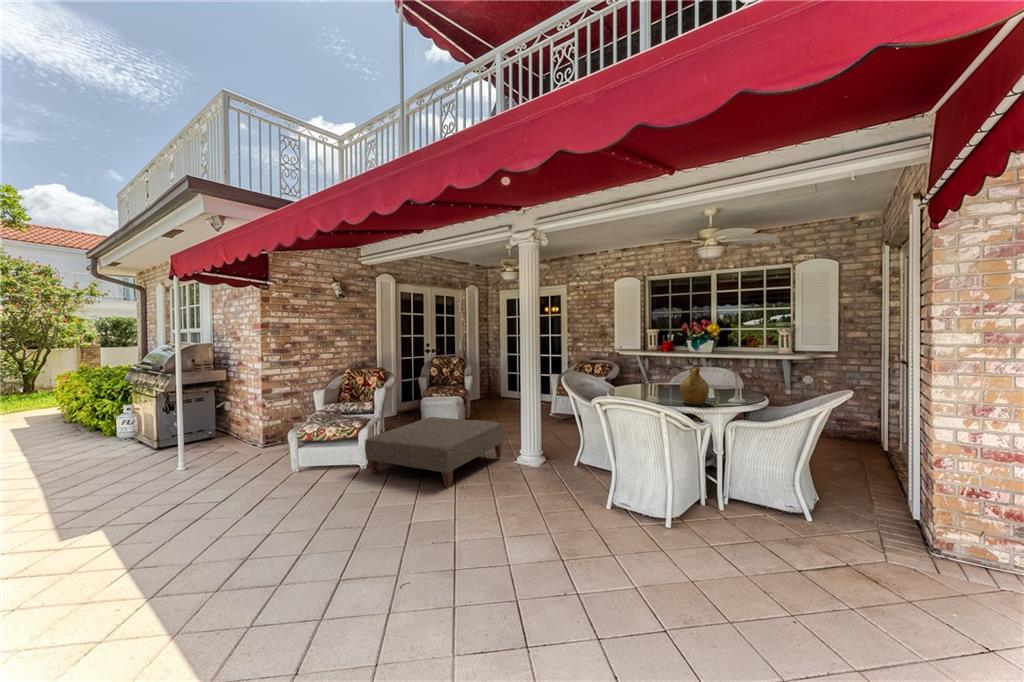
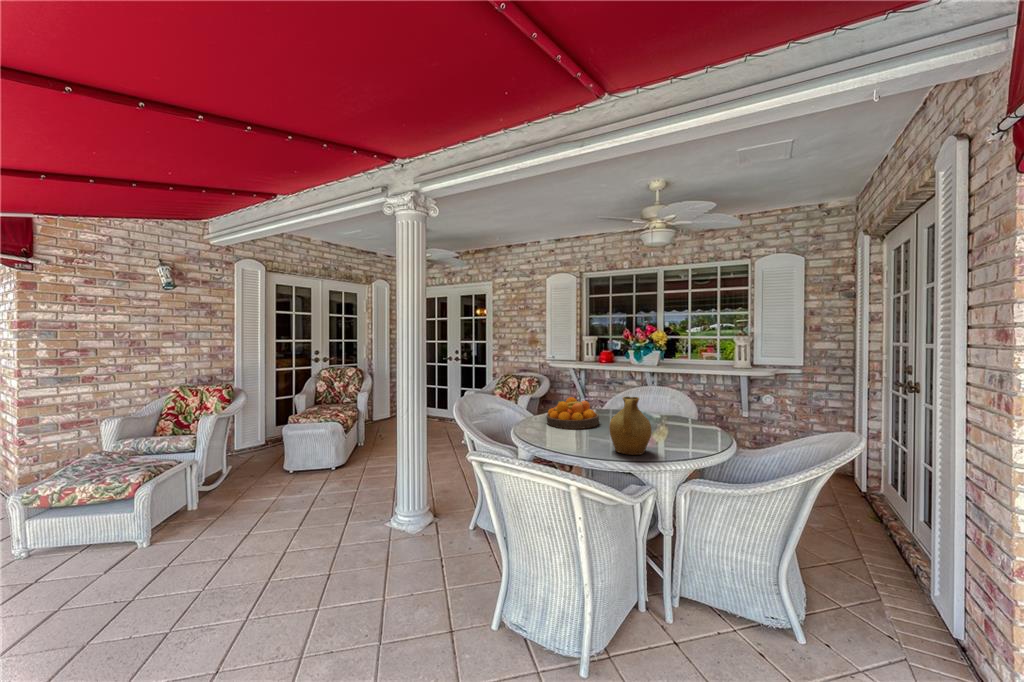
candle holder: present [729,363,745,403] -> none [679,390,704,450]
fruit bowl: none [631,372,670,393] -> present [546,397,599,429]
ottoman: present [365,417,504,488] -> none [140,455,374,584]

